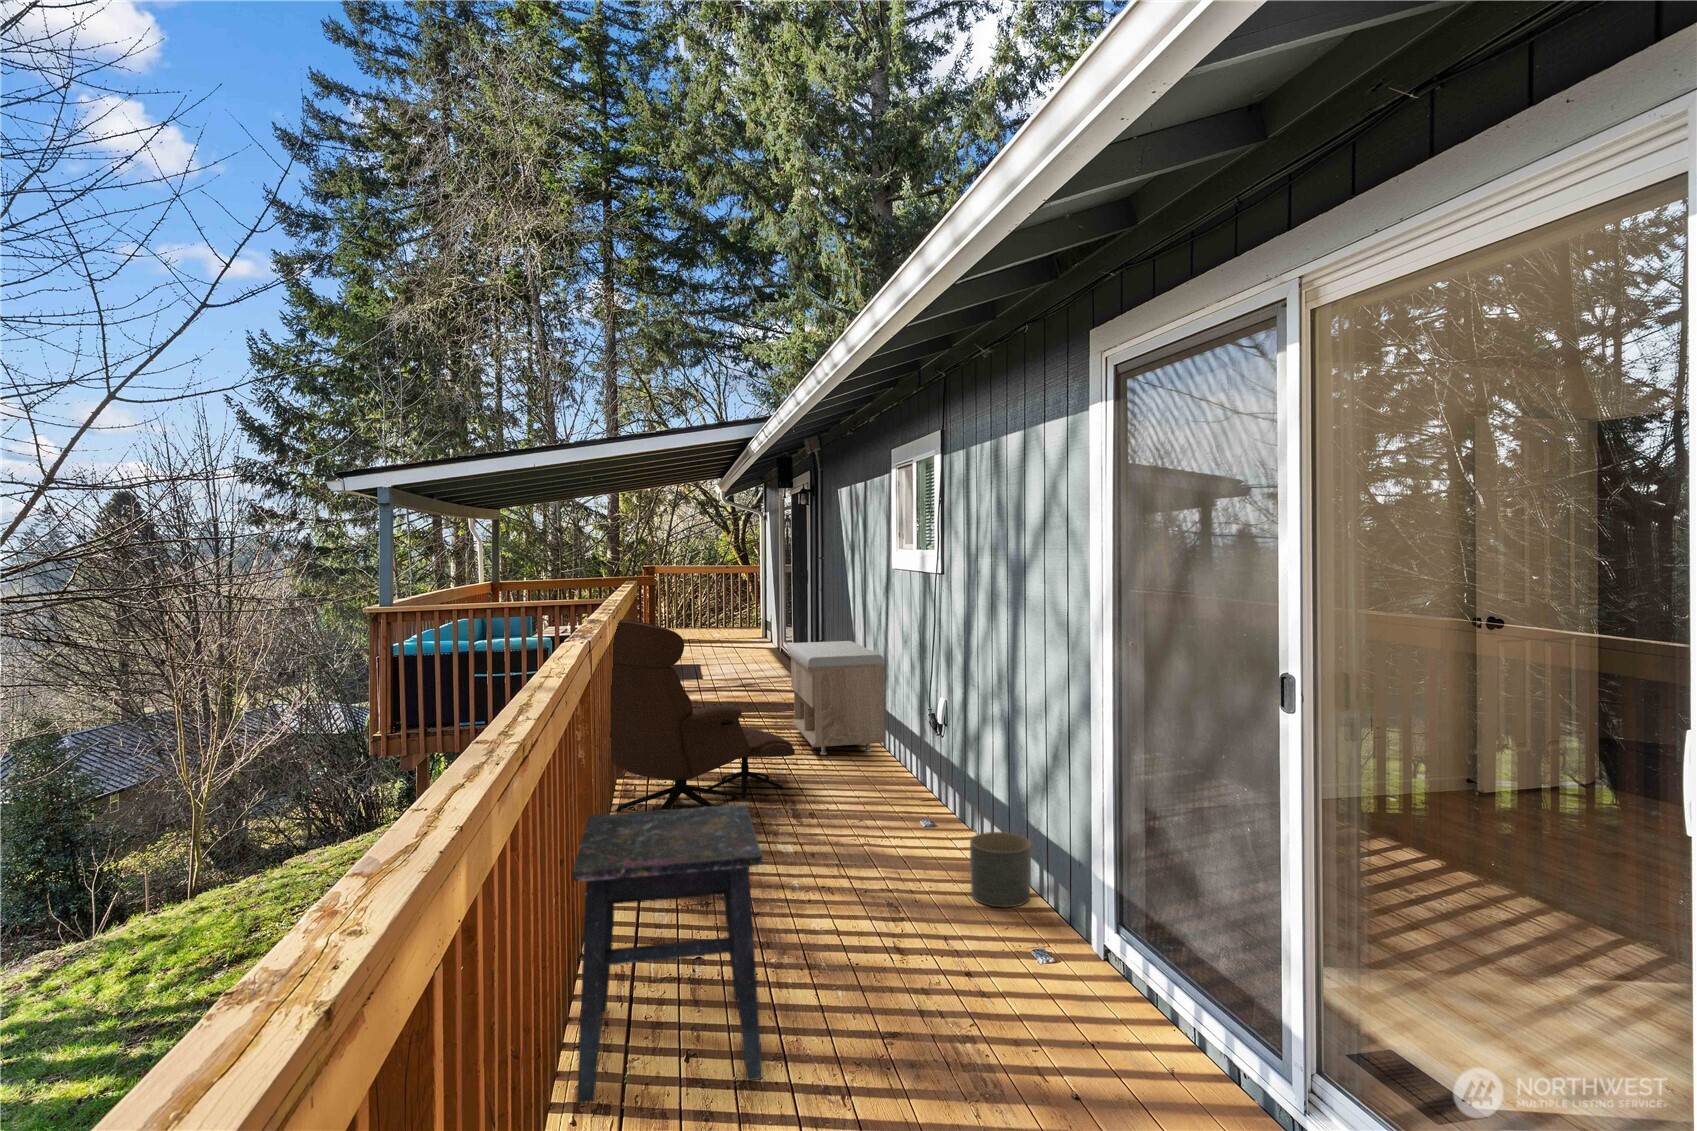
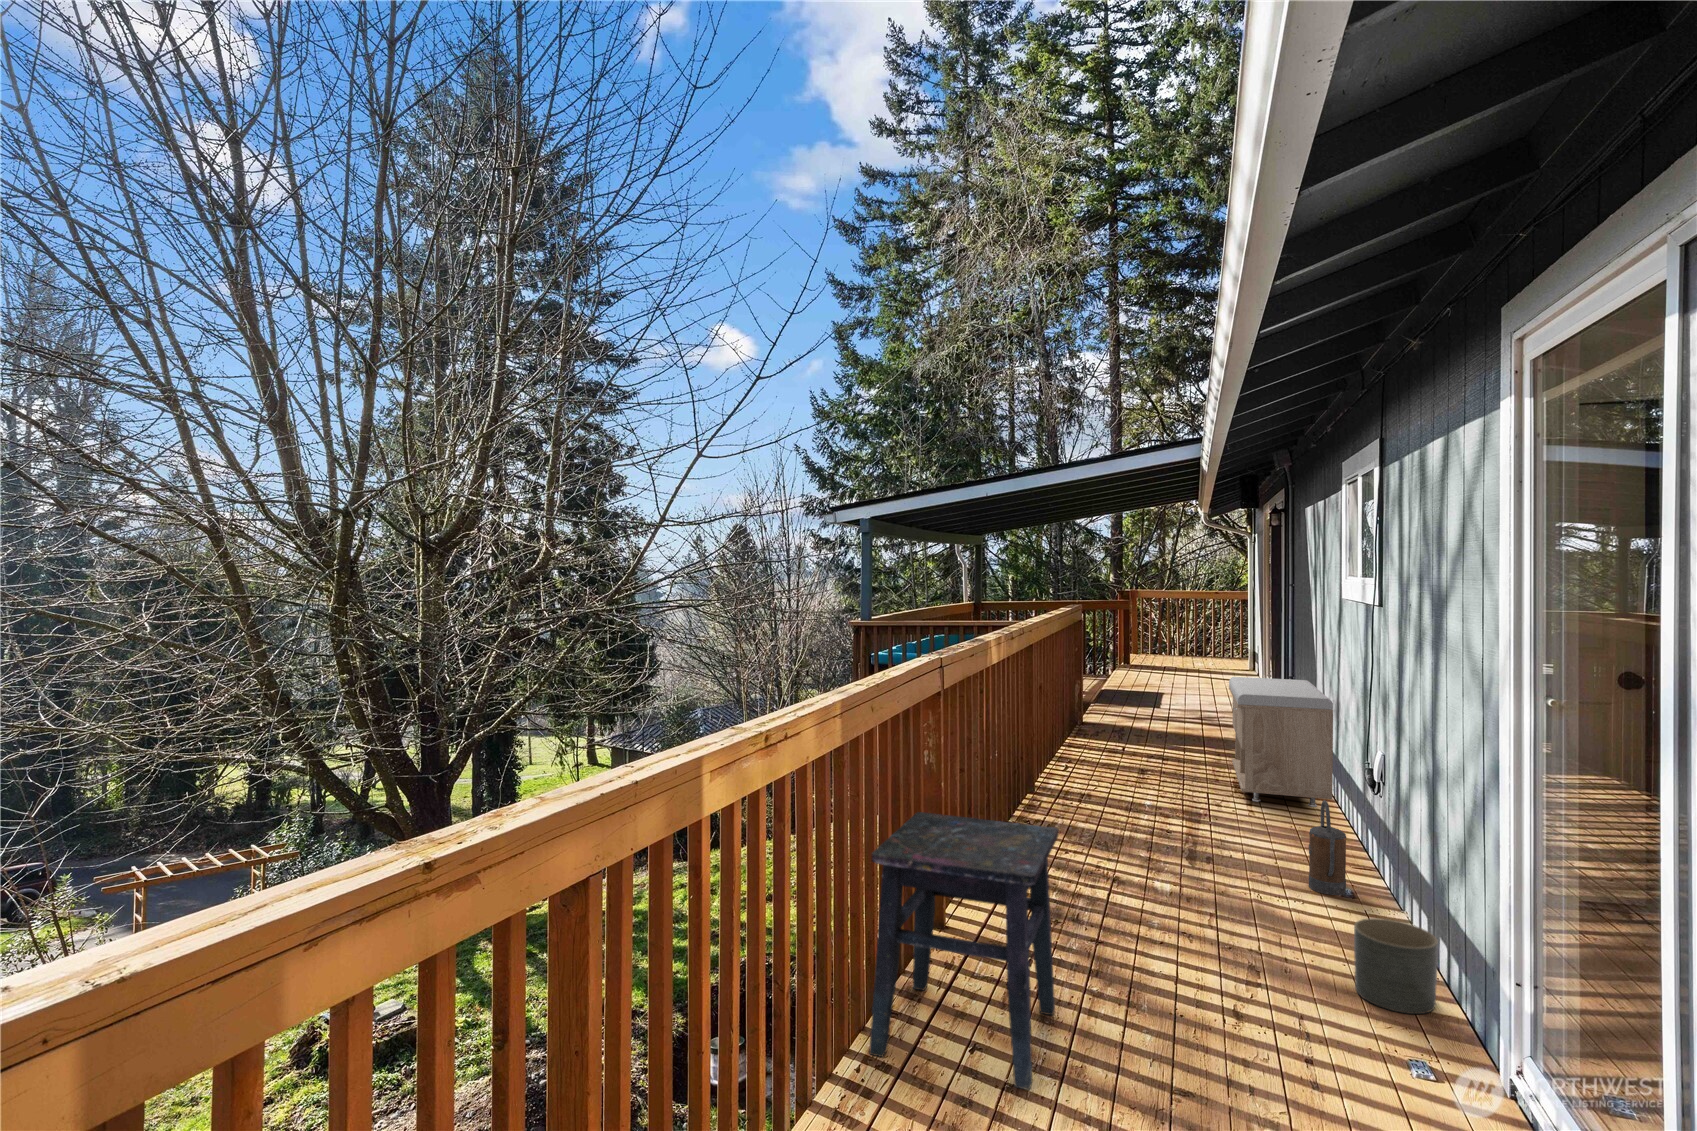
lounge chair: present [610,620,795,812] -> none [990,640,1207,850]
watering can: none [898,742,927,823] -> present [1309,800,1346,895]

